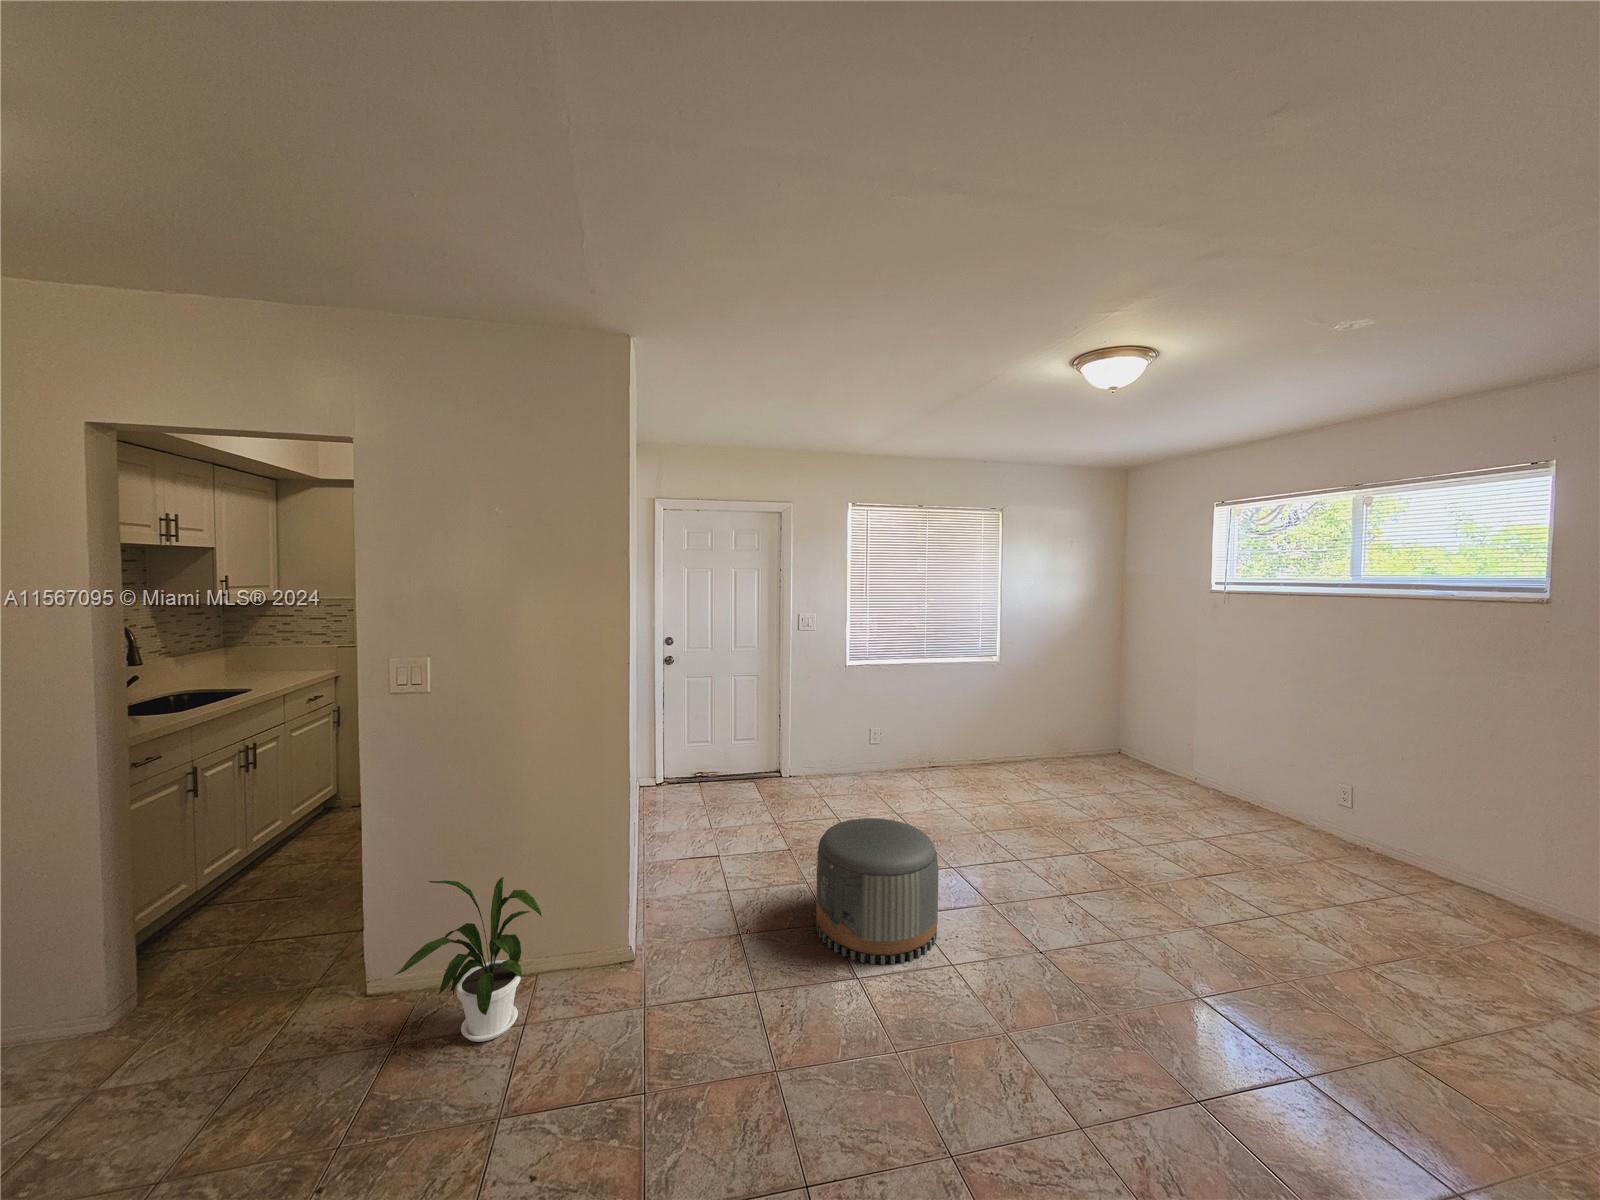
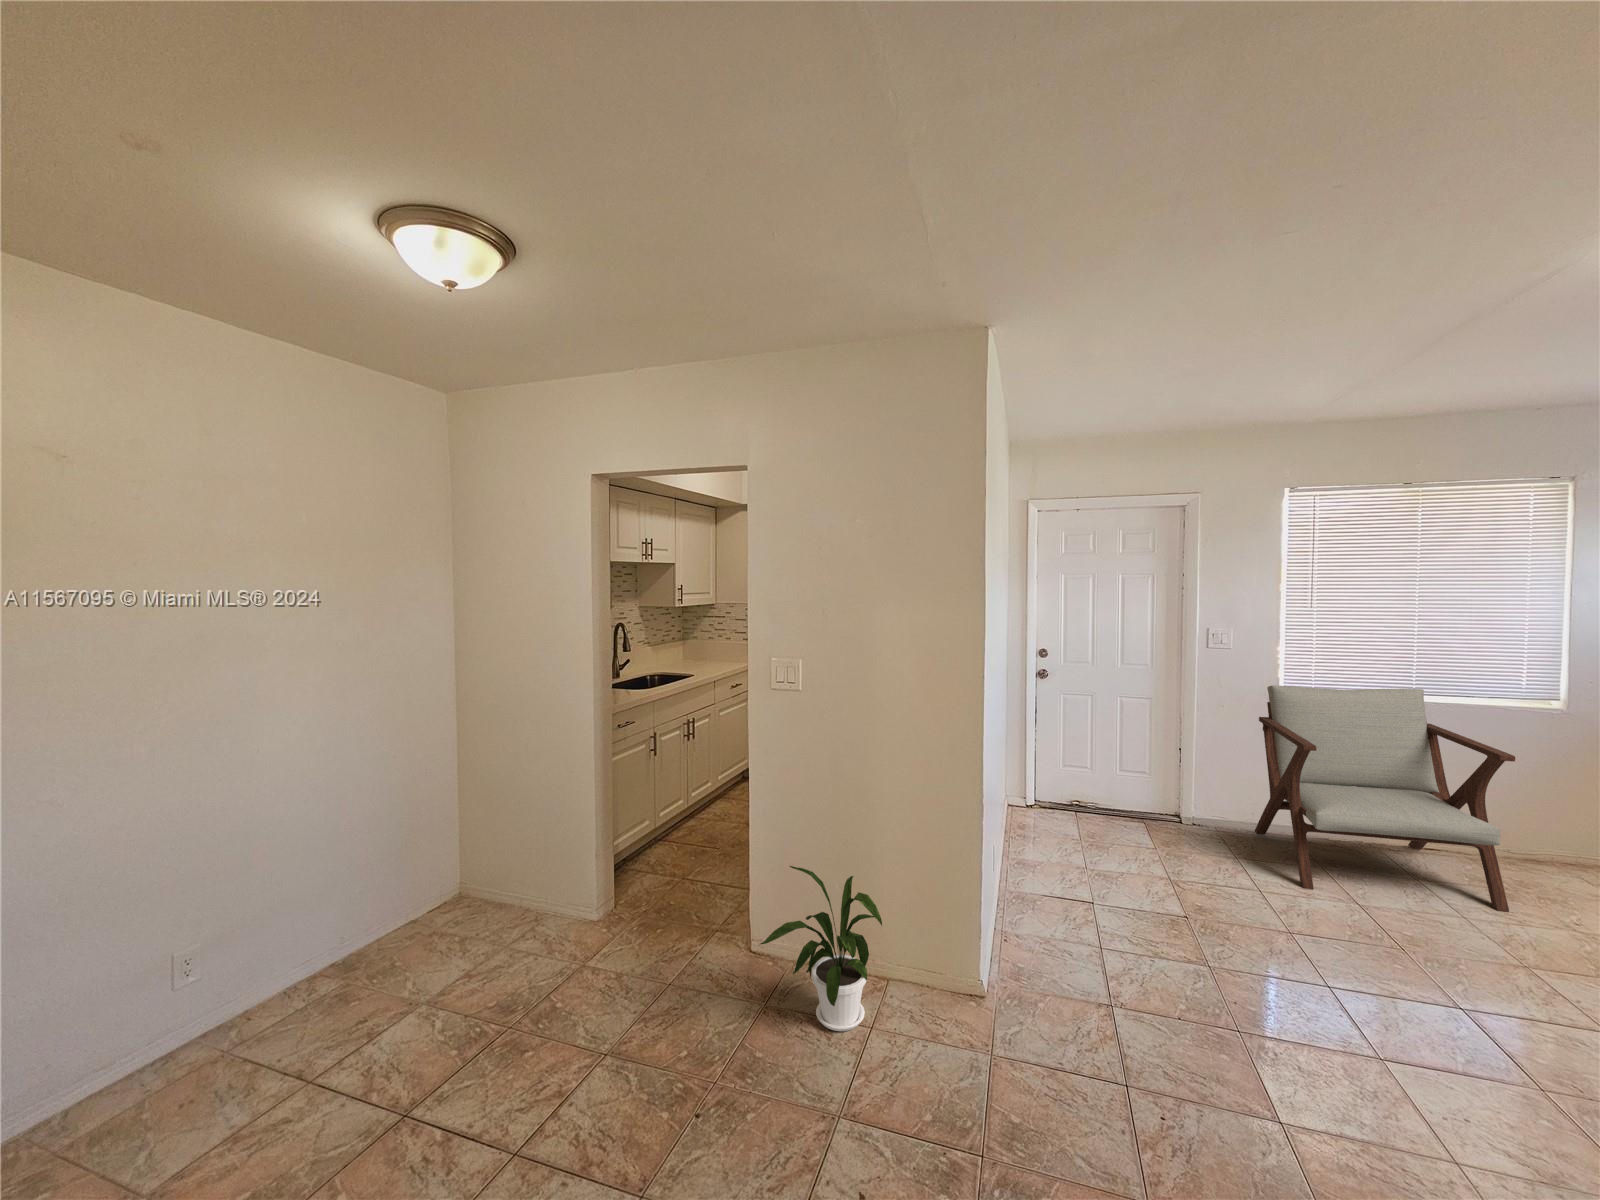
lounge chair: none [827,662,965,811] -> present [1255,686,1515,912]
pouf: present [816,818,939,965] -> none [1223,903,1447,1140]

